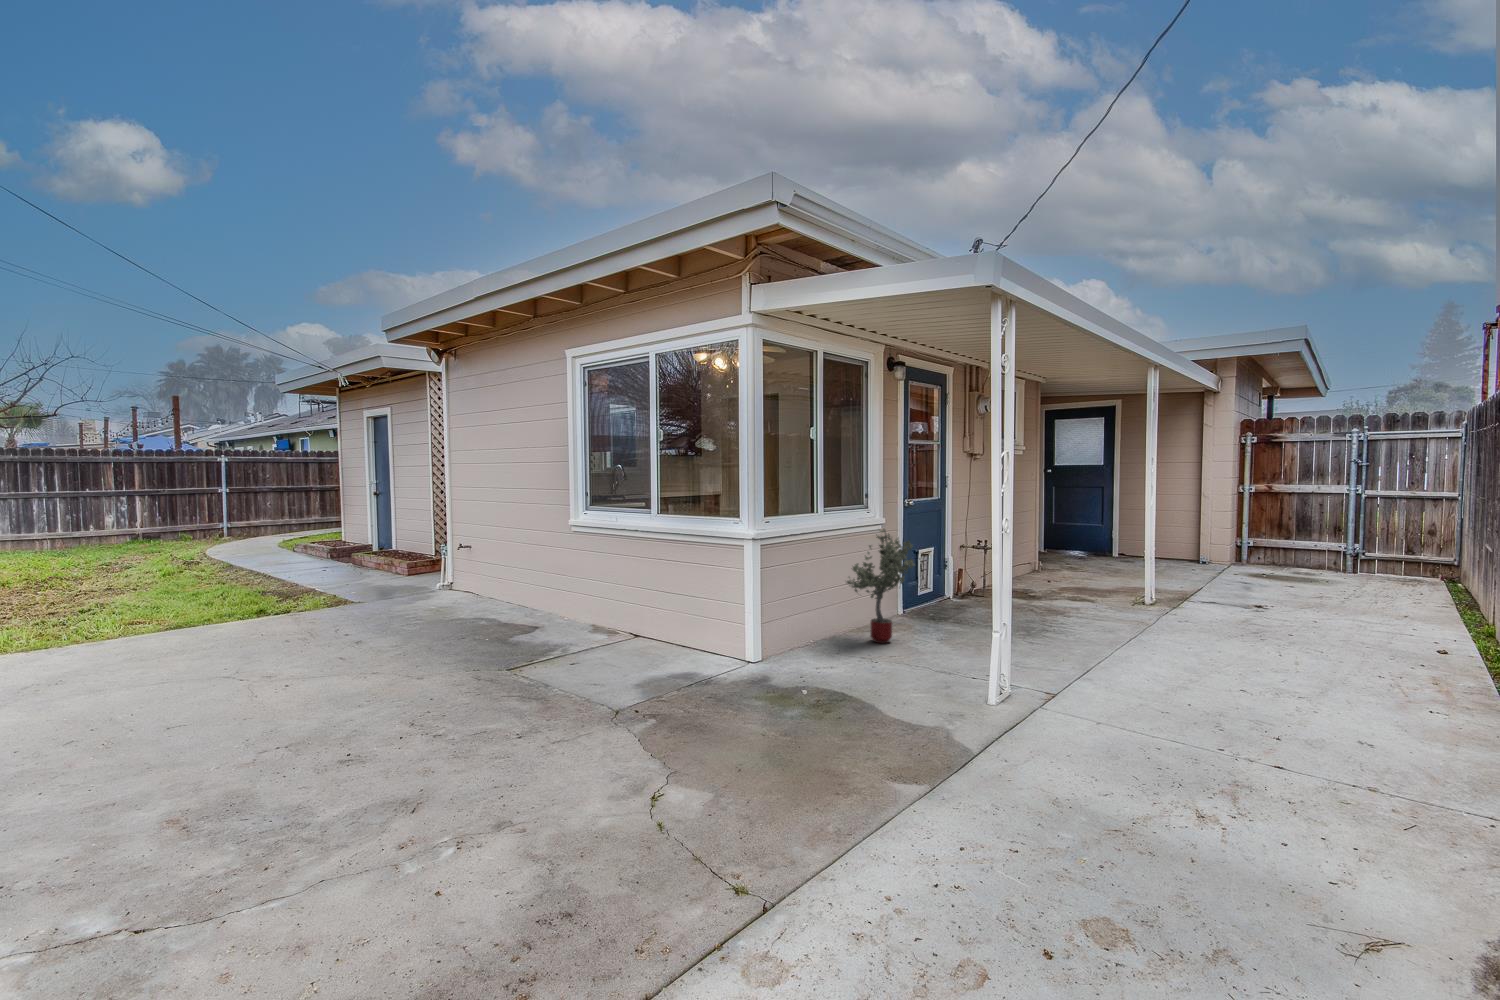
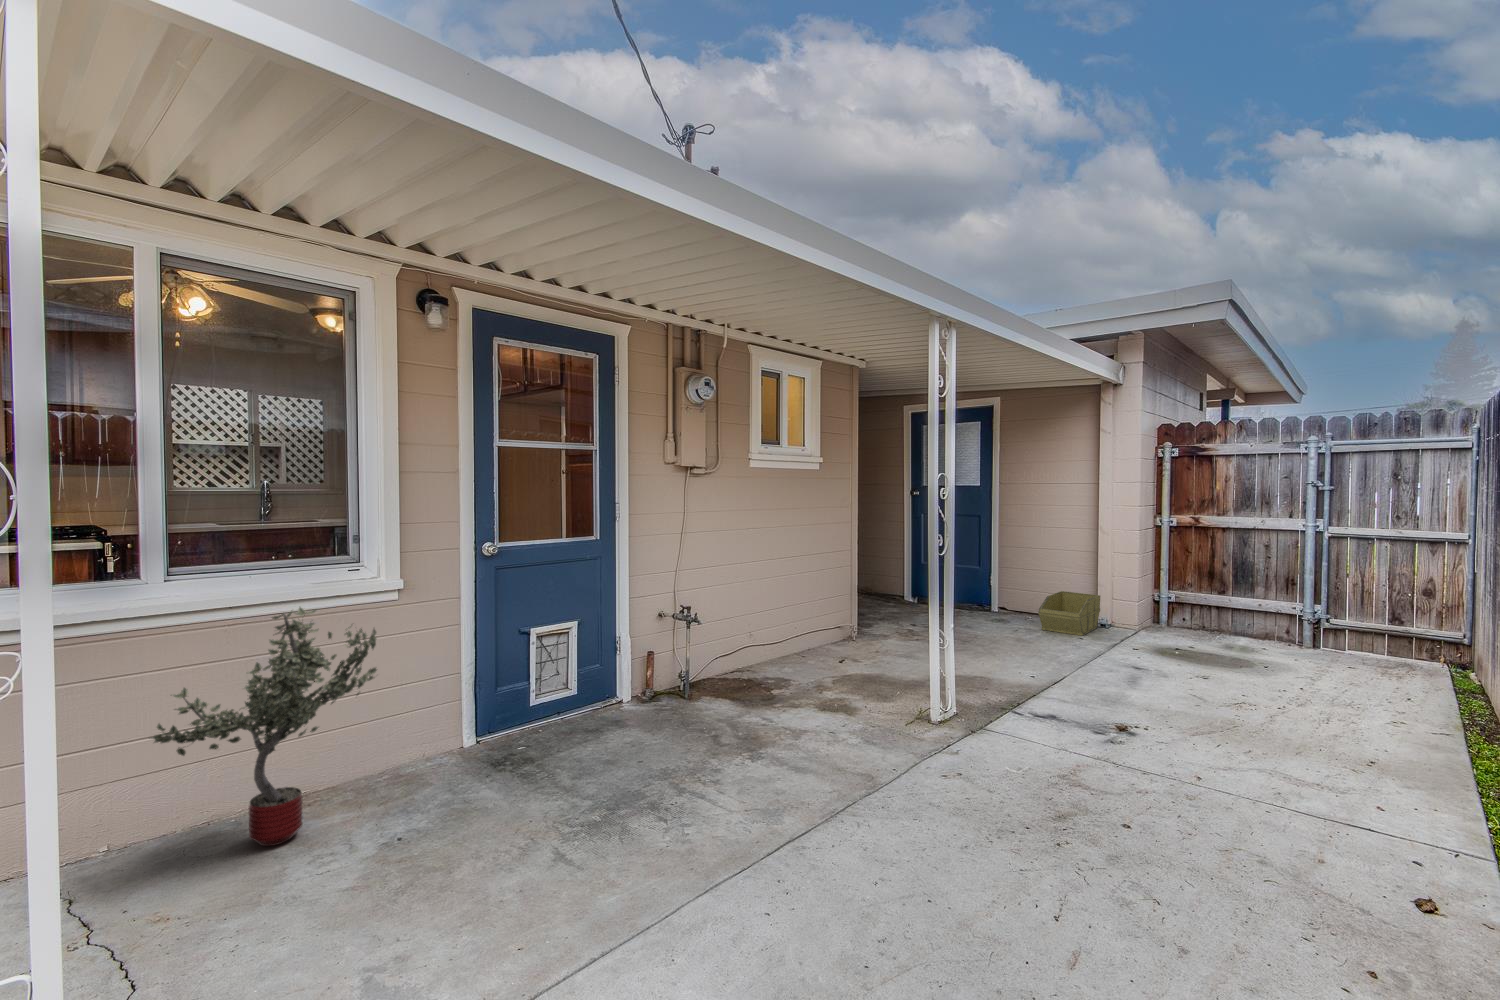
storage bin: none [1159,540,1200,569] -> present [1038,591,1100,636]

